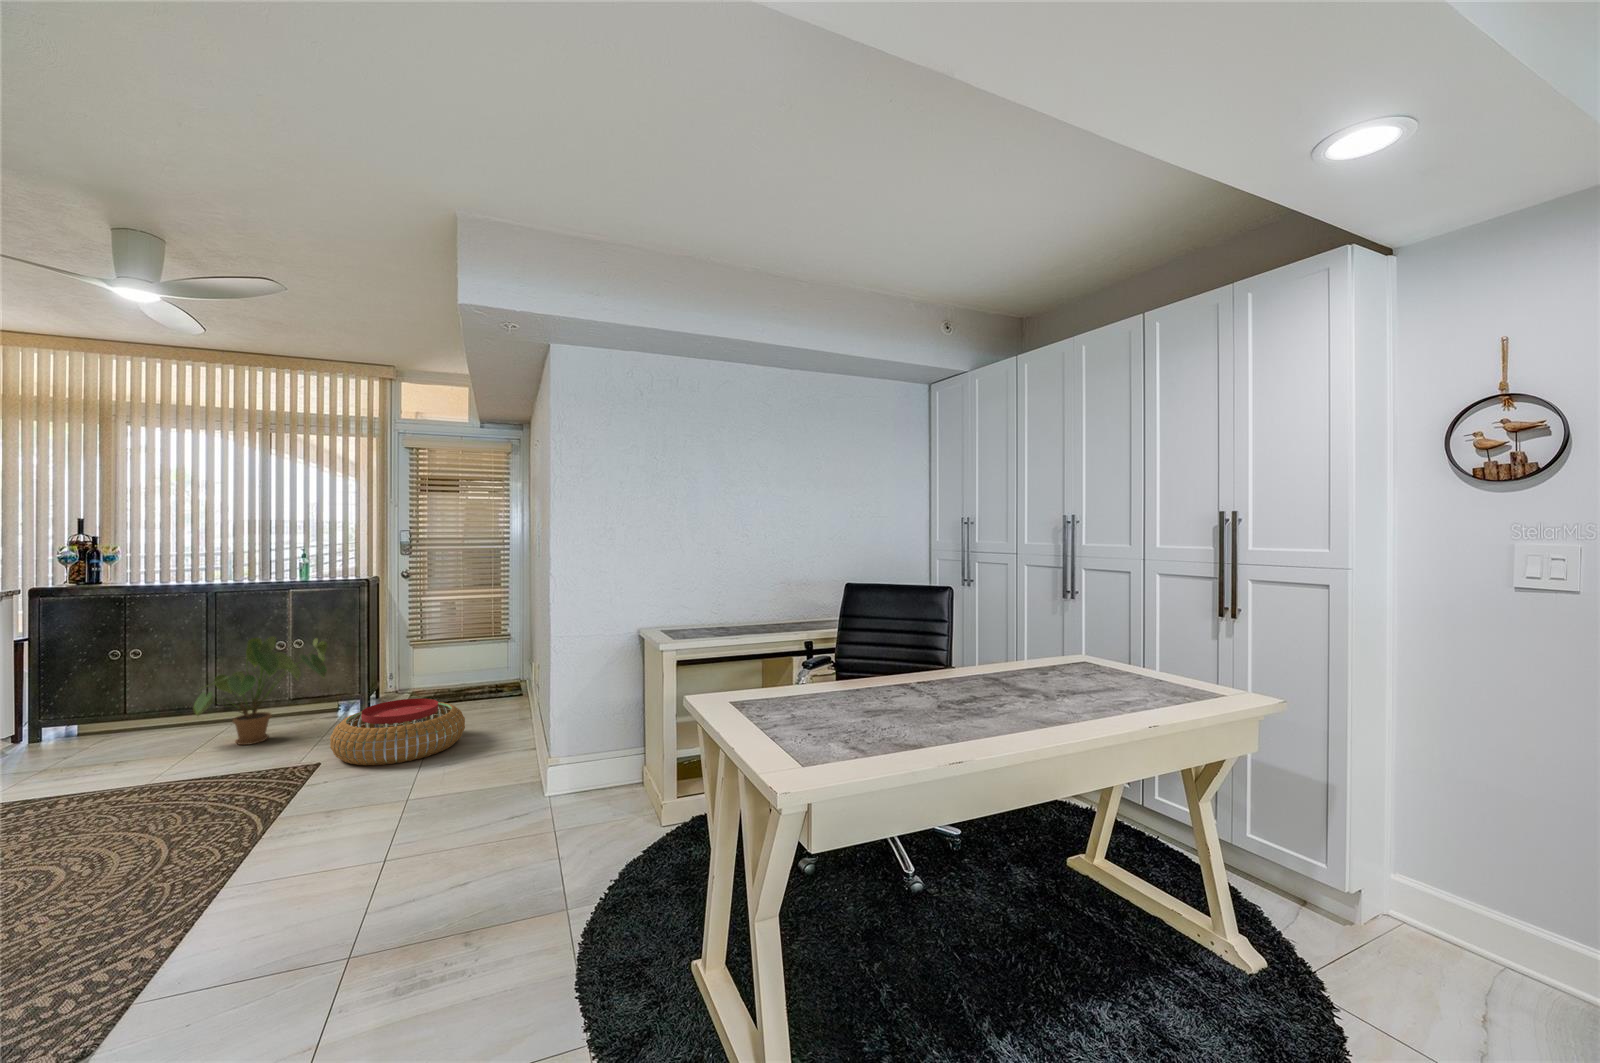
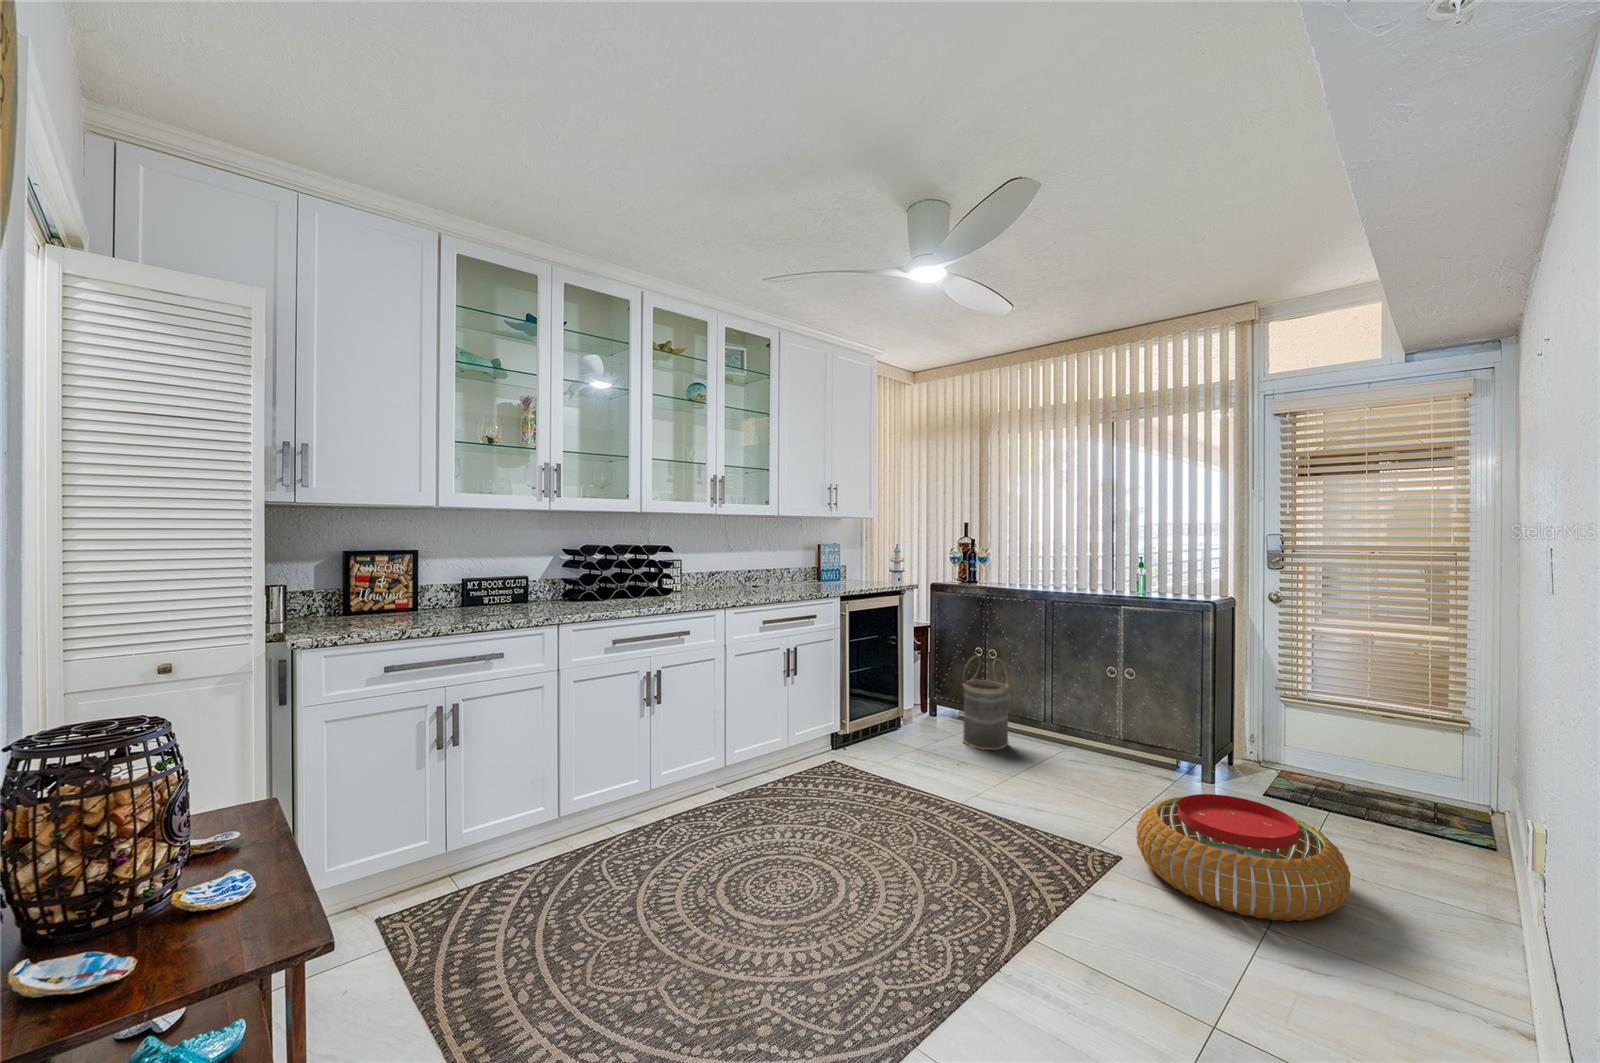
house plant: present [193,636,327,745] -> none [1021,659,1158,787]
basket: none [95,655,160,751] -> present [963,657,1009,750]

